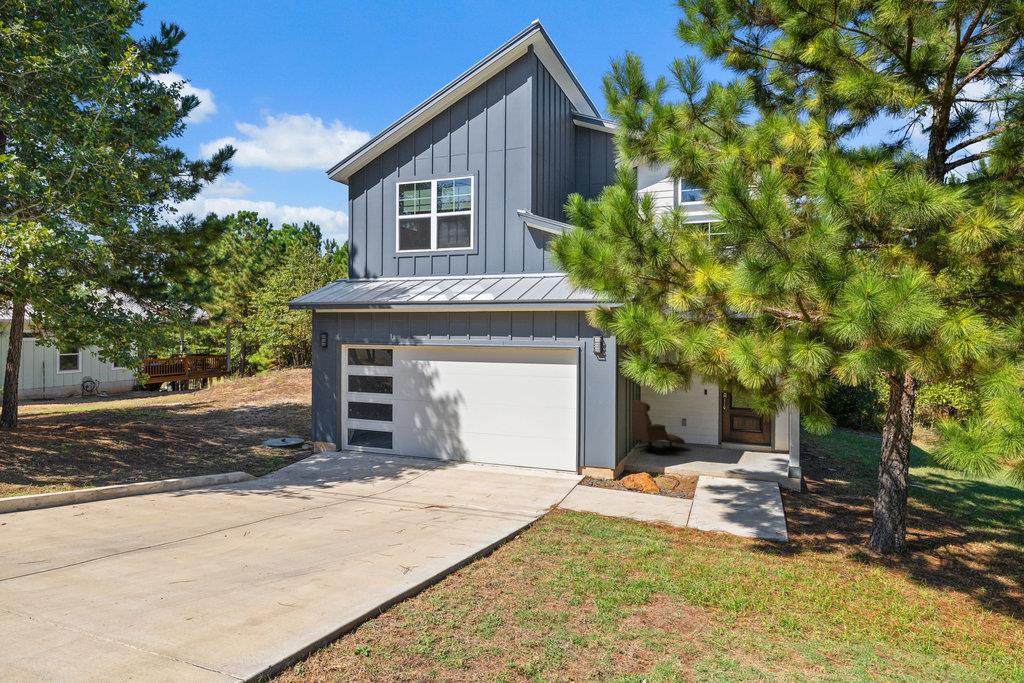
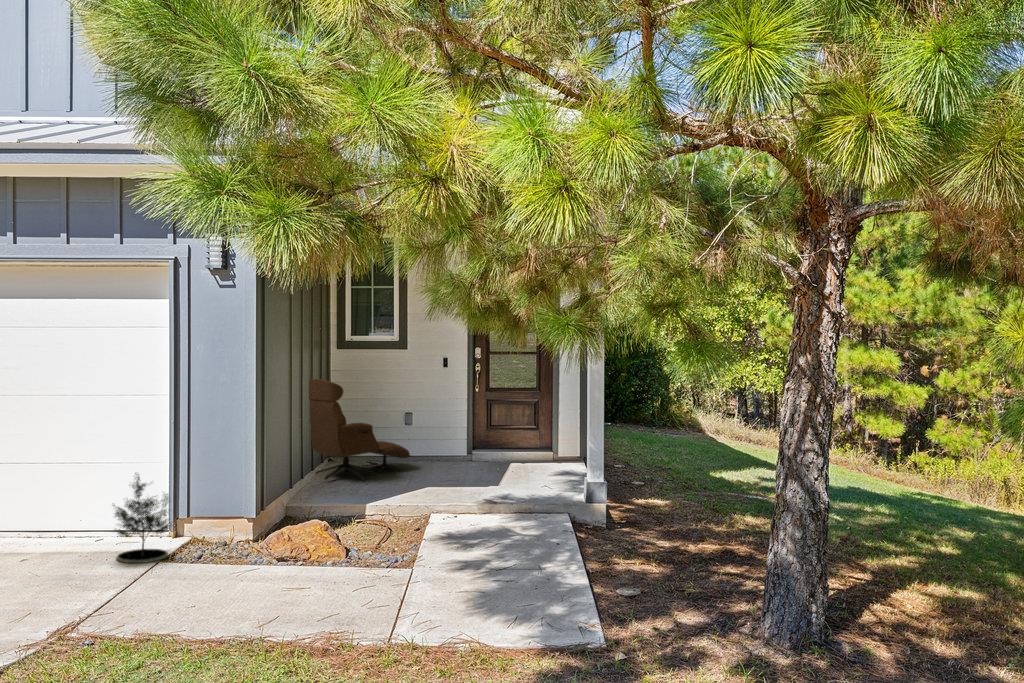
potted tree: none [554,444,579,484] -> present [114,473,172,563]

